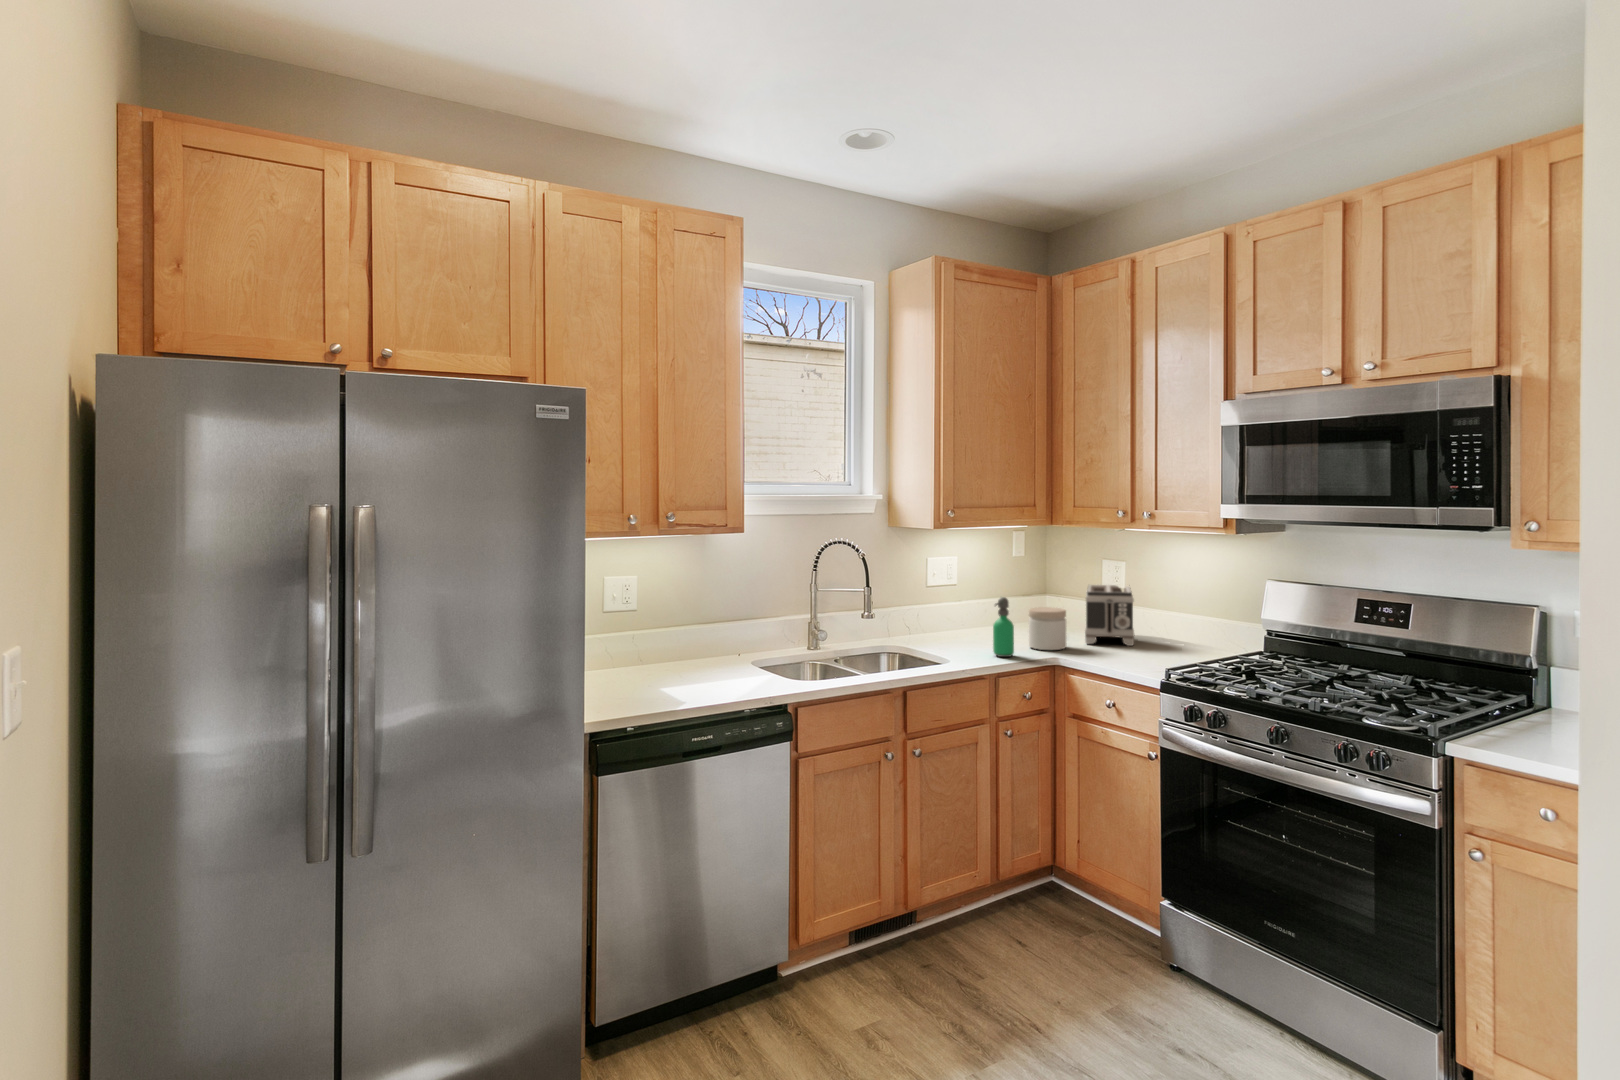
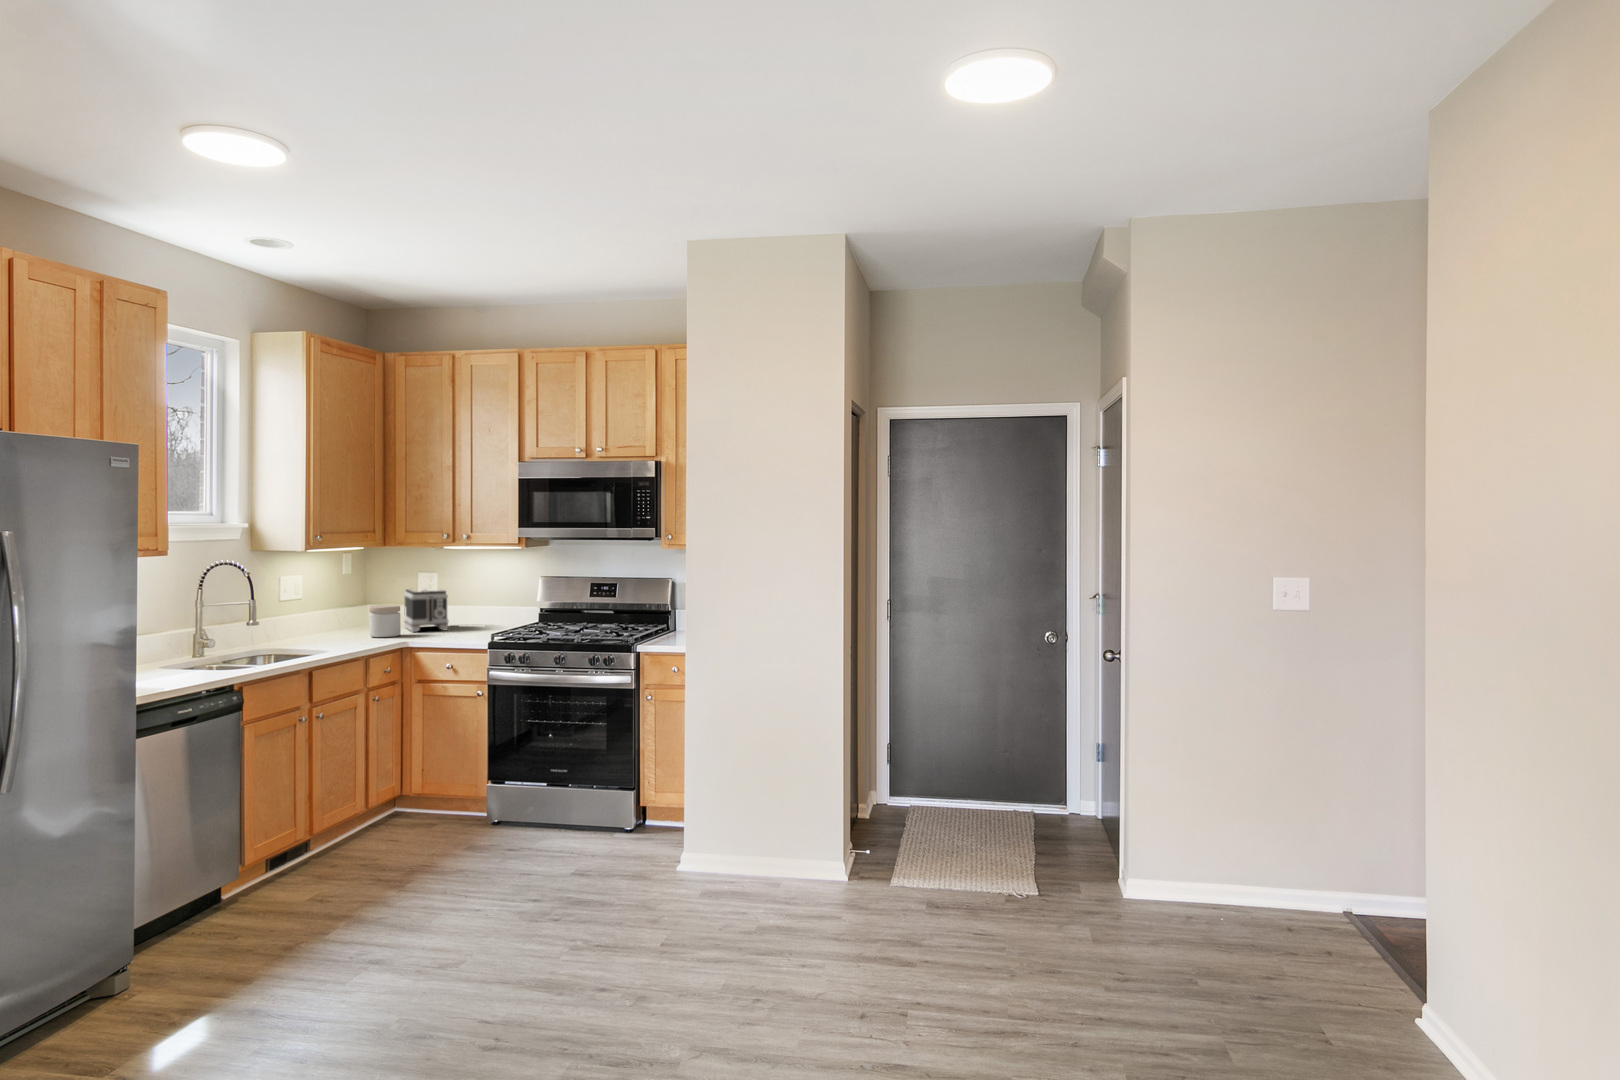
soap dispenser: present [993,597,1014,657] -> none [349,596,366,643]

